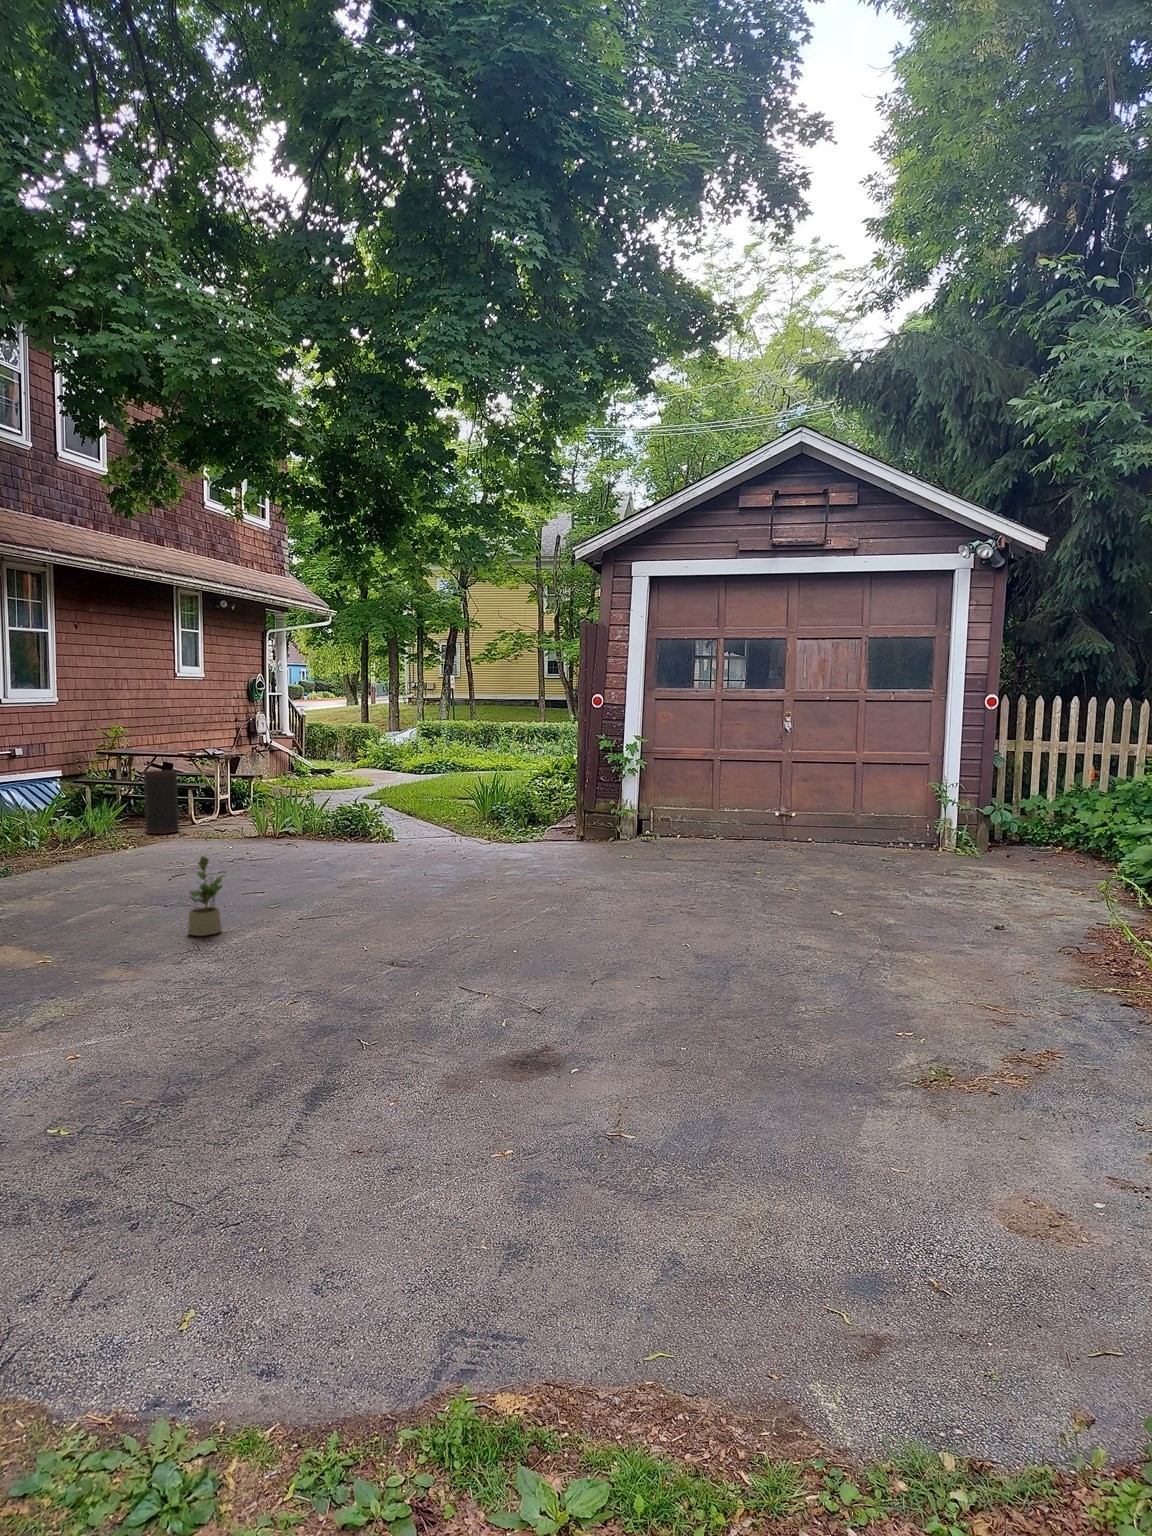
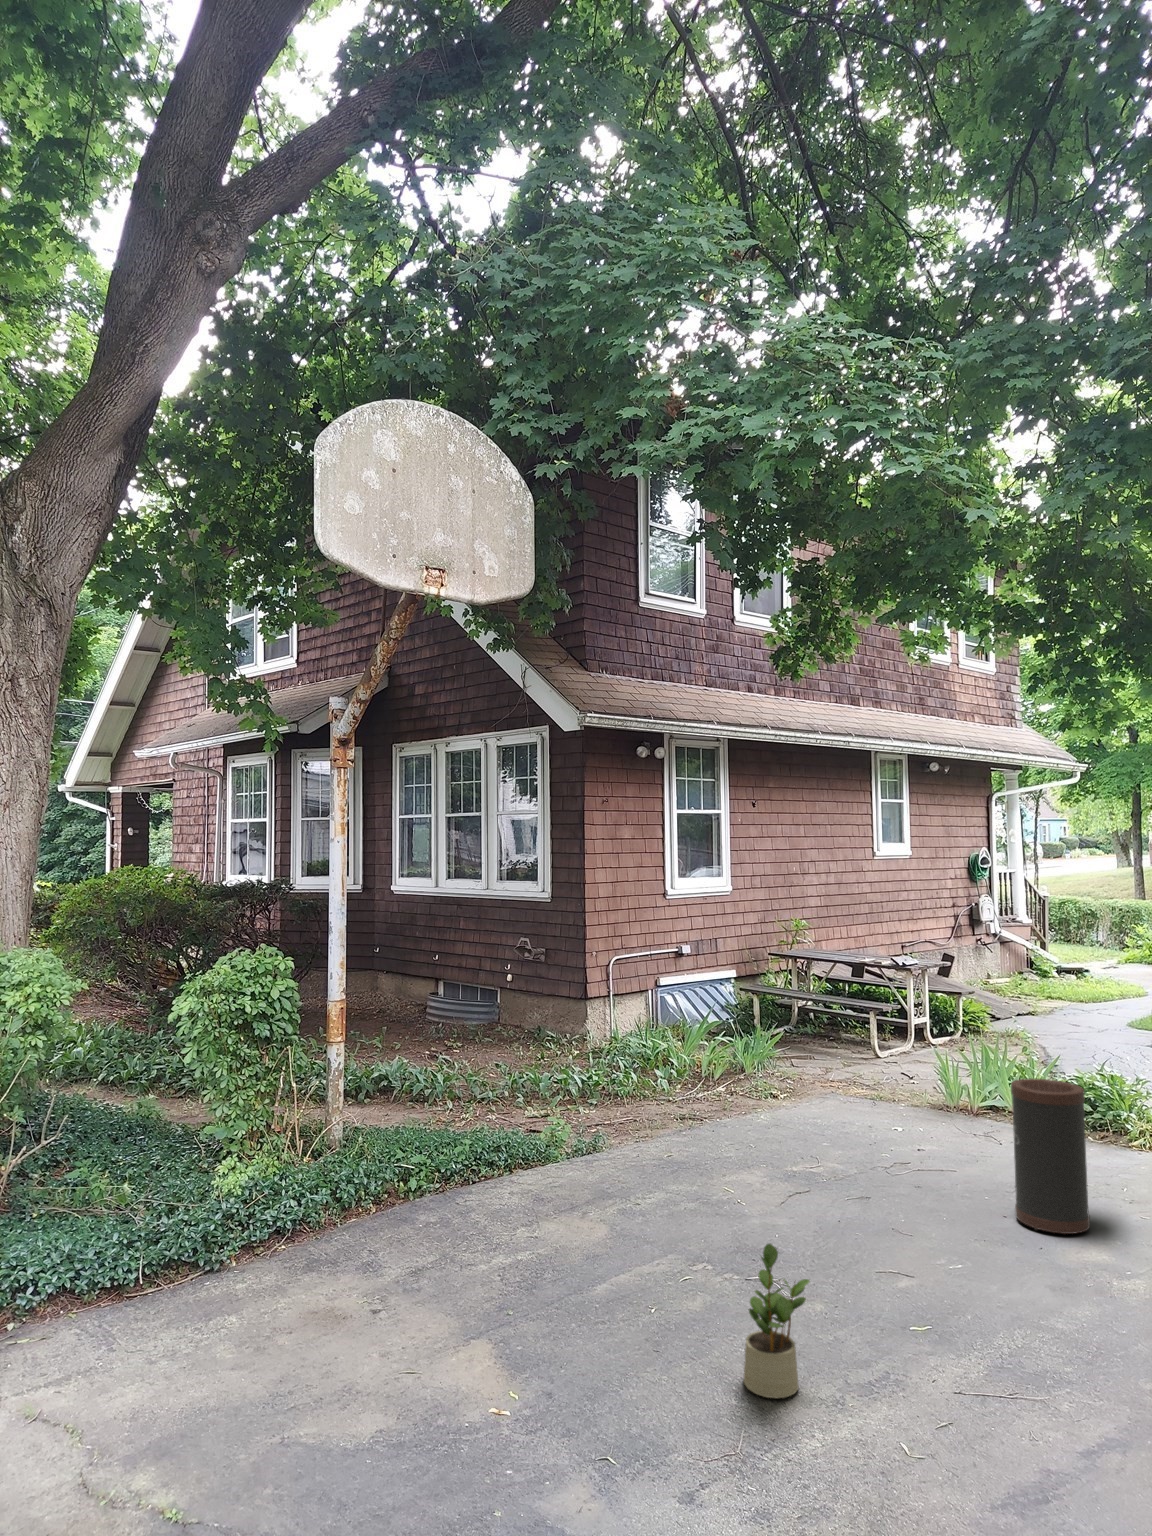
trash can: present [144,770,179,835] -> present [1011,1078,1090,1234]

